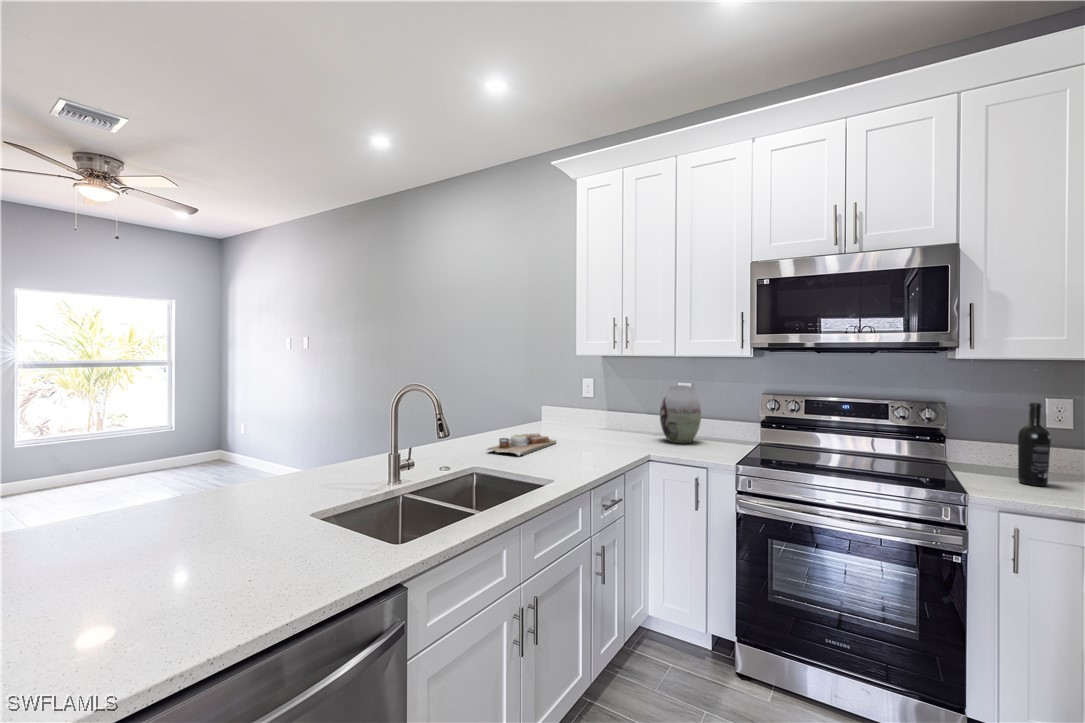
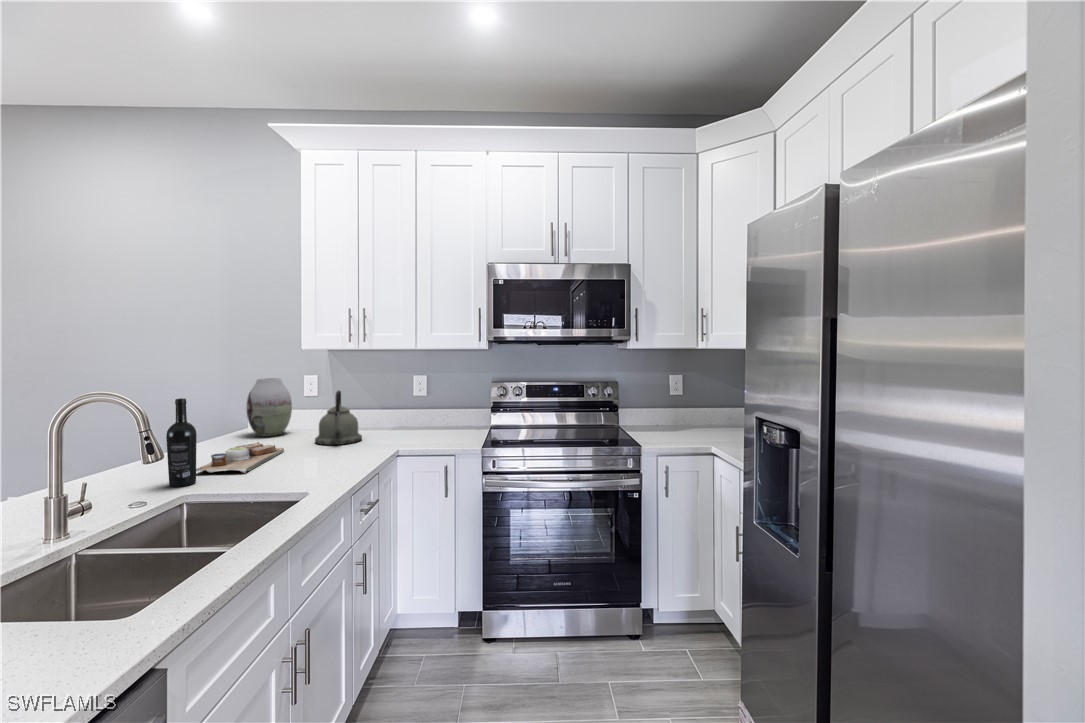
vase: present [660,385,701,443] -> present [246,378,292,437]
kettle: none [584,393,624,443] -> present [315,391,362,445]
wine bottle: present [1018,403,1051,486] -> present [166,398,197,487]

